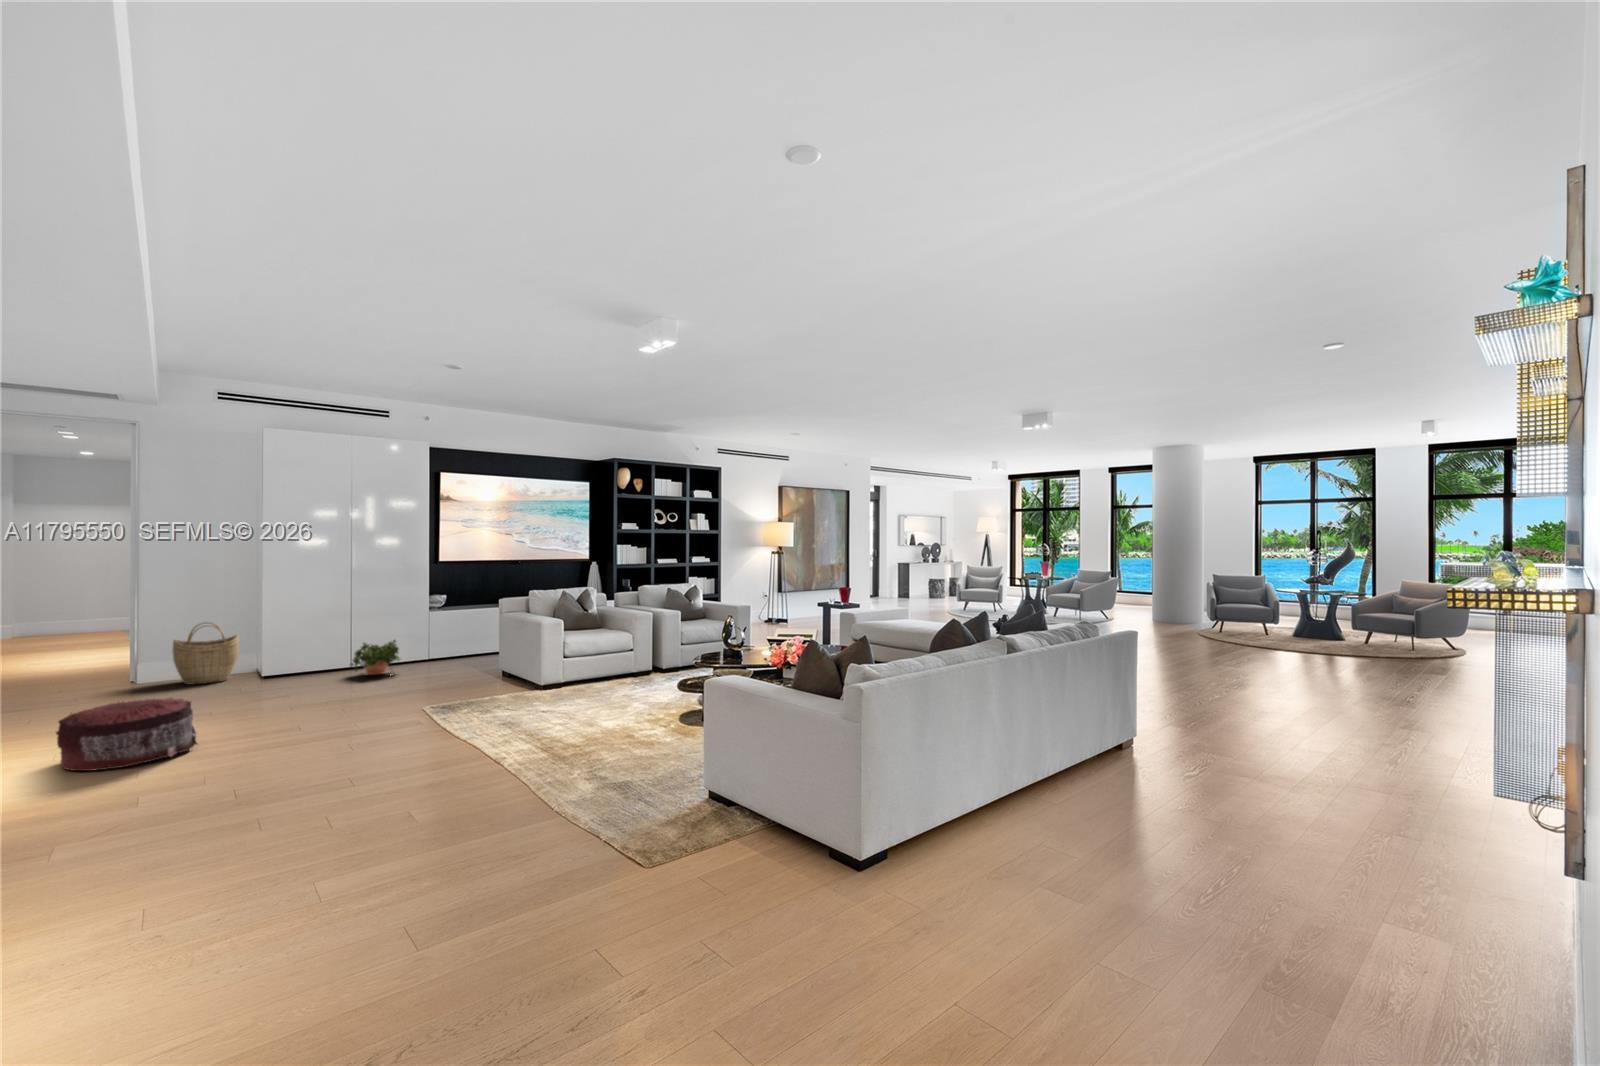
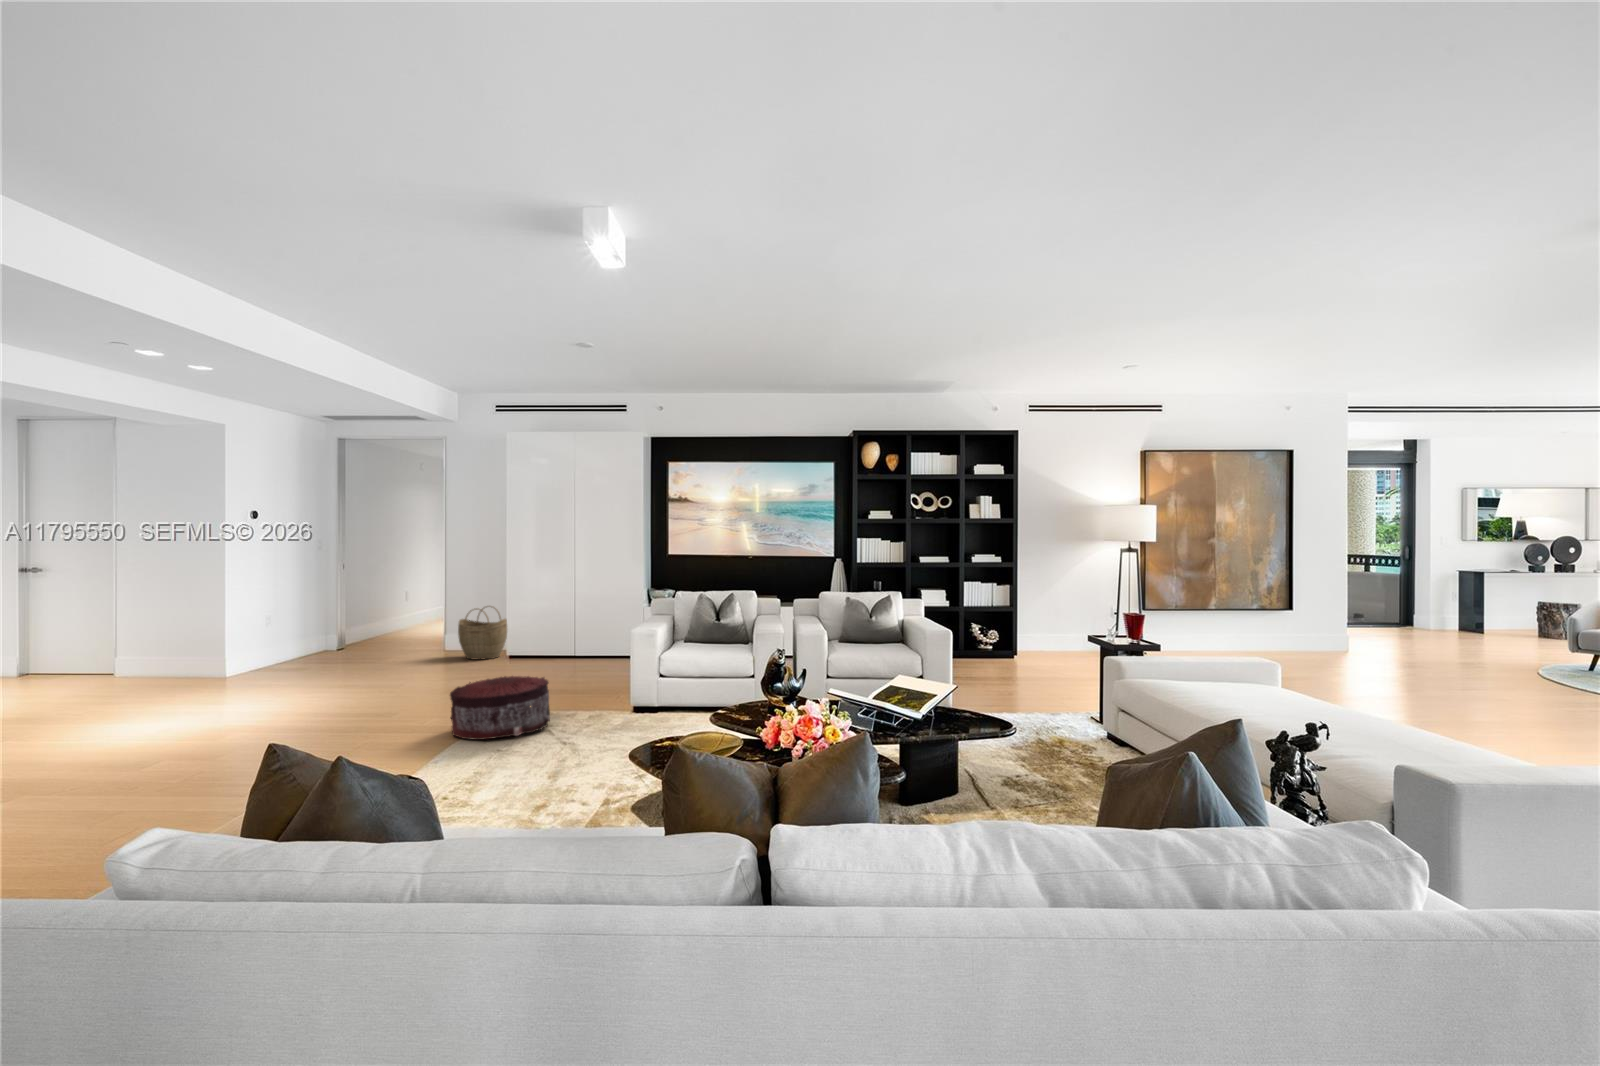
potted plant: present [351,640,400,675] -> none [556,633,605,671]
pouf: present [56,698,197,771] -> present [450,676,550,740]

